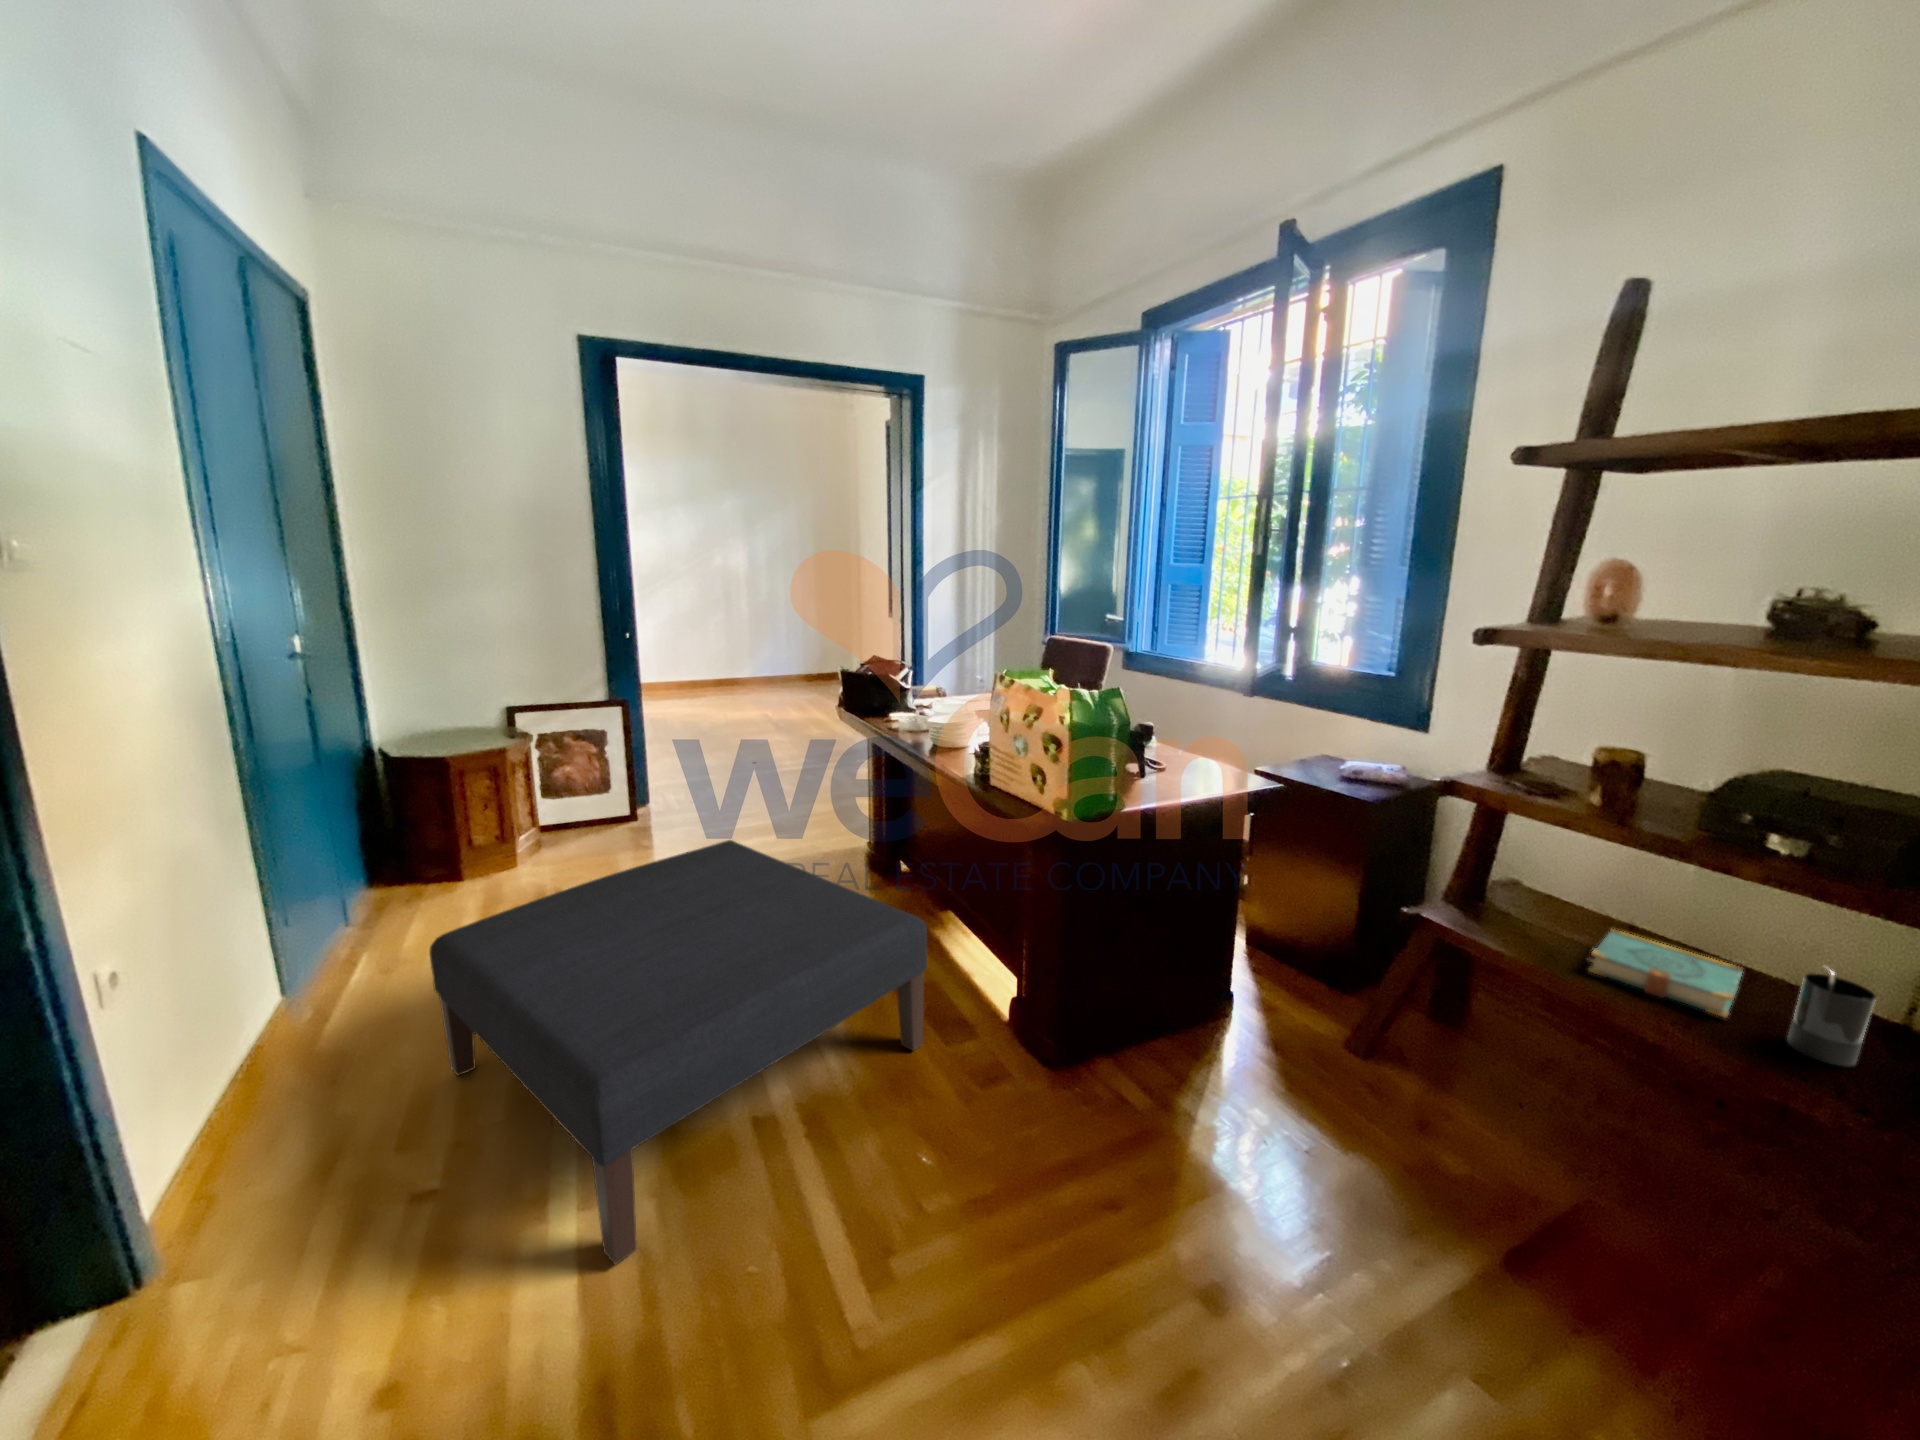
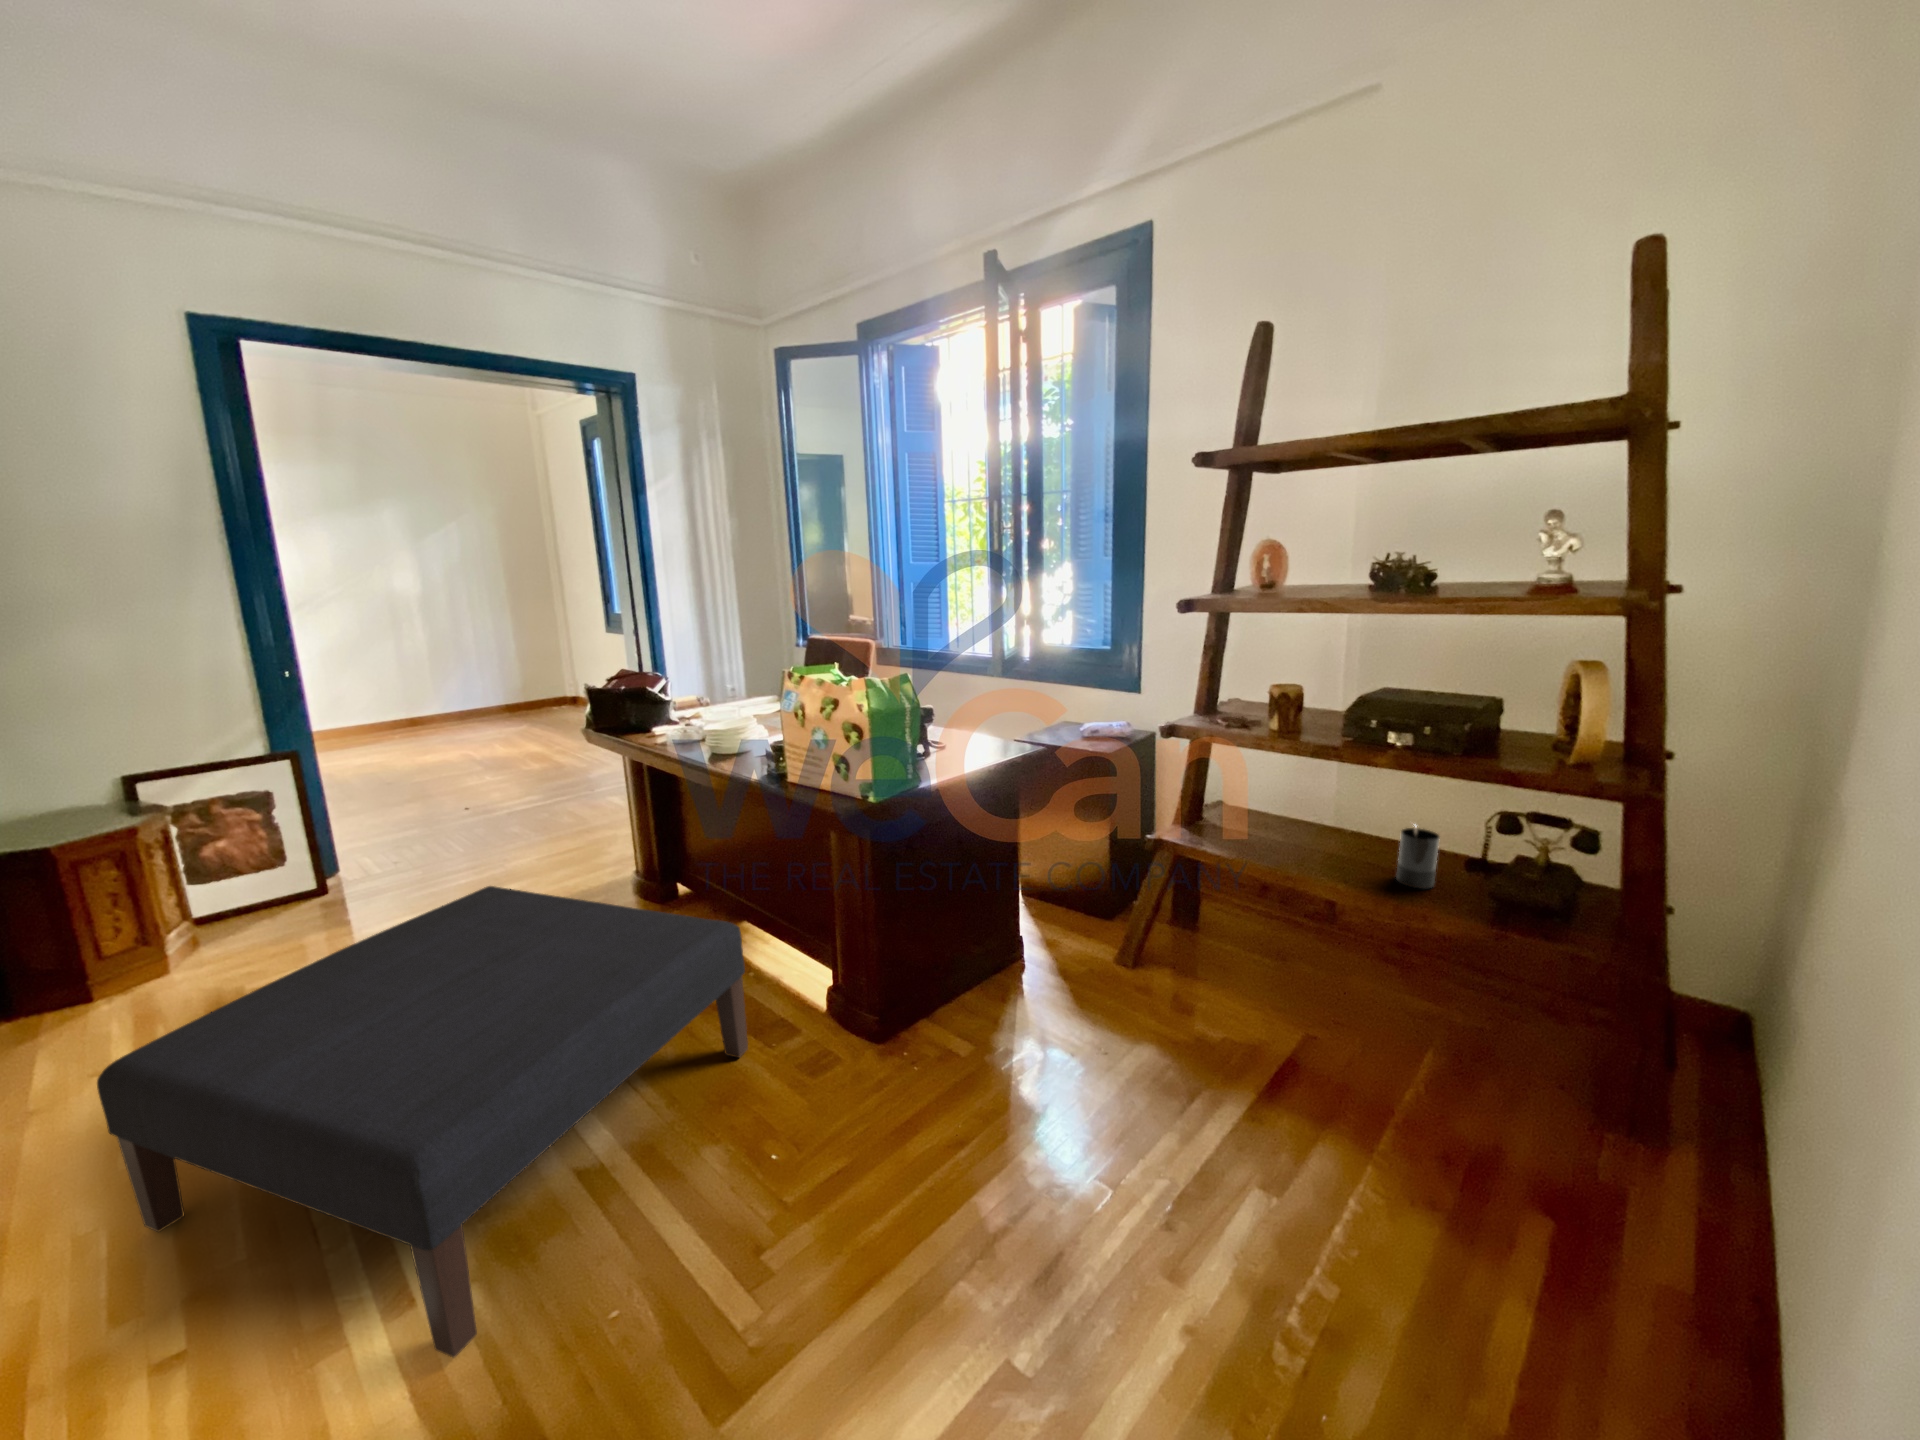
book: present [1589,929,1743,1017] -> none [1274,824,1366,872]

